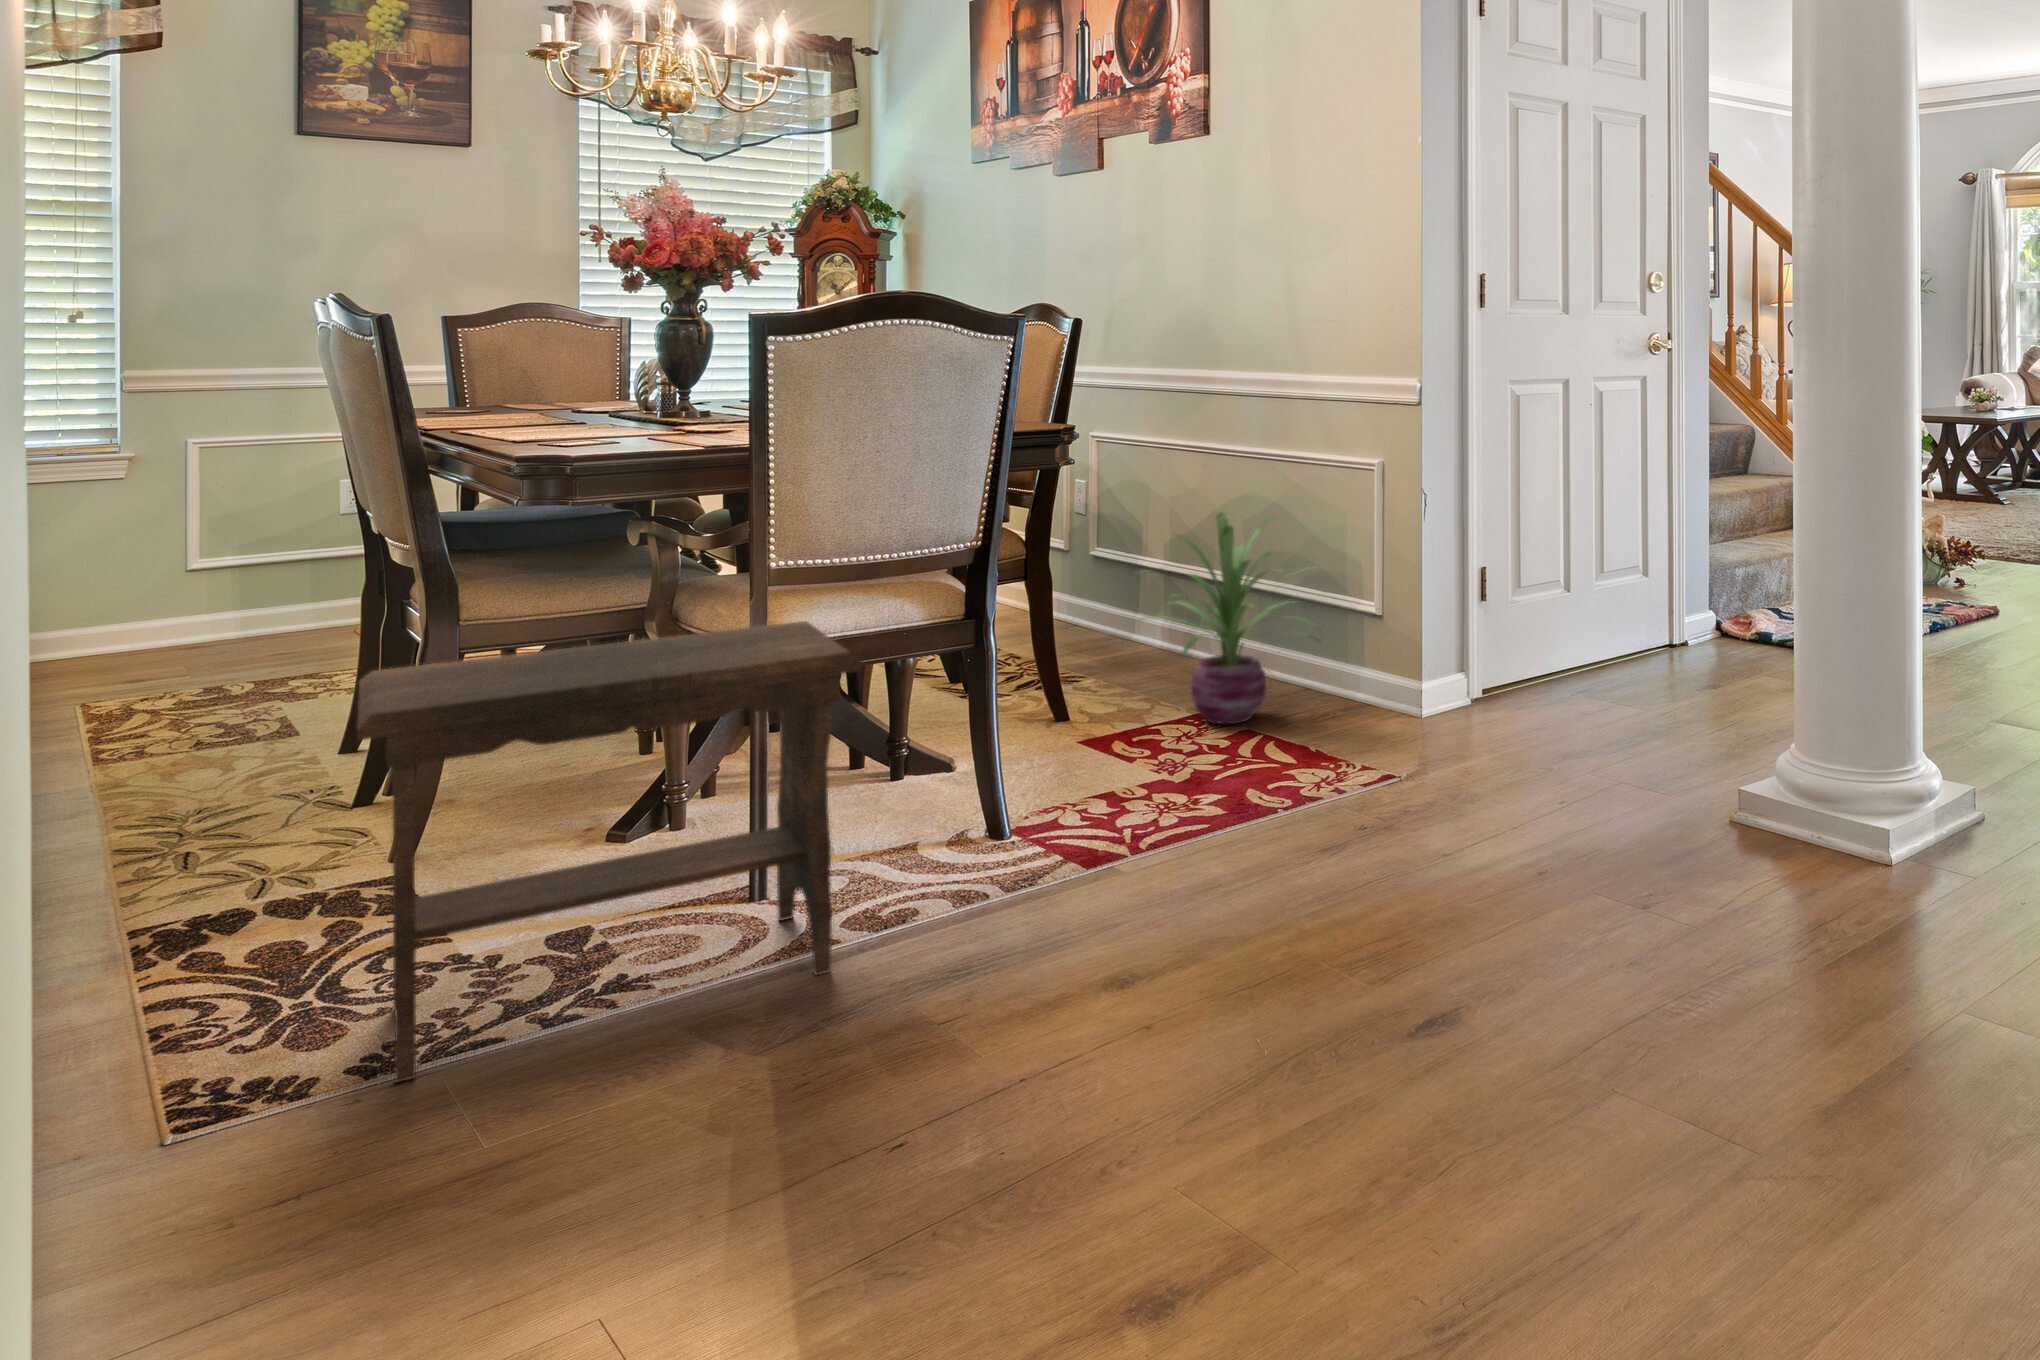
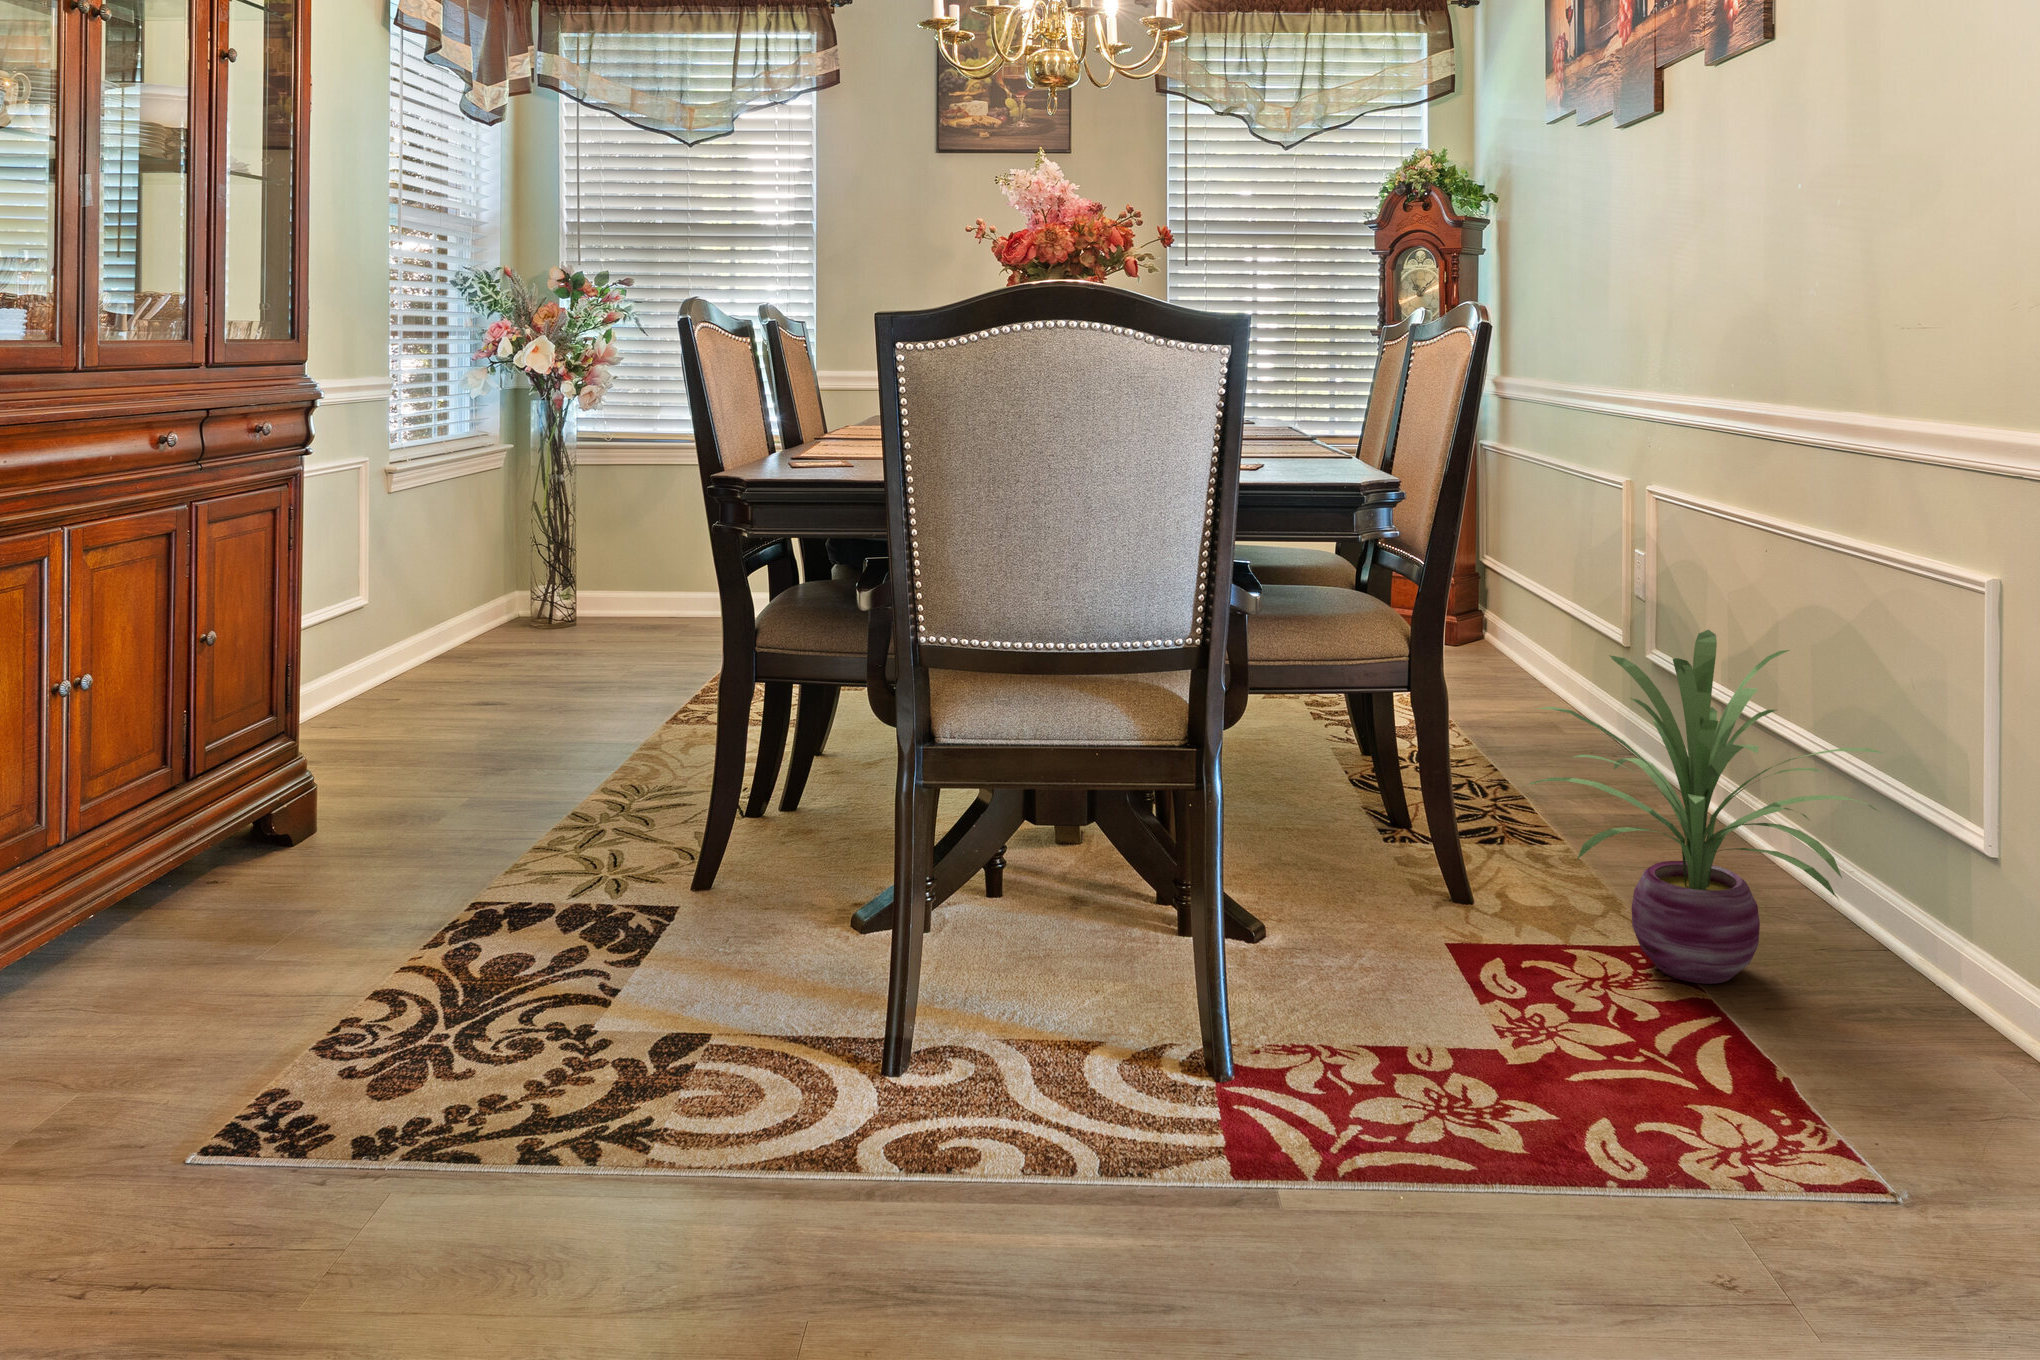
footstool: present [357,621,863,1082] -> none [327,700,912,1226]

